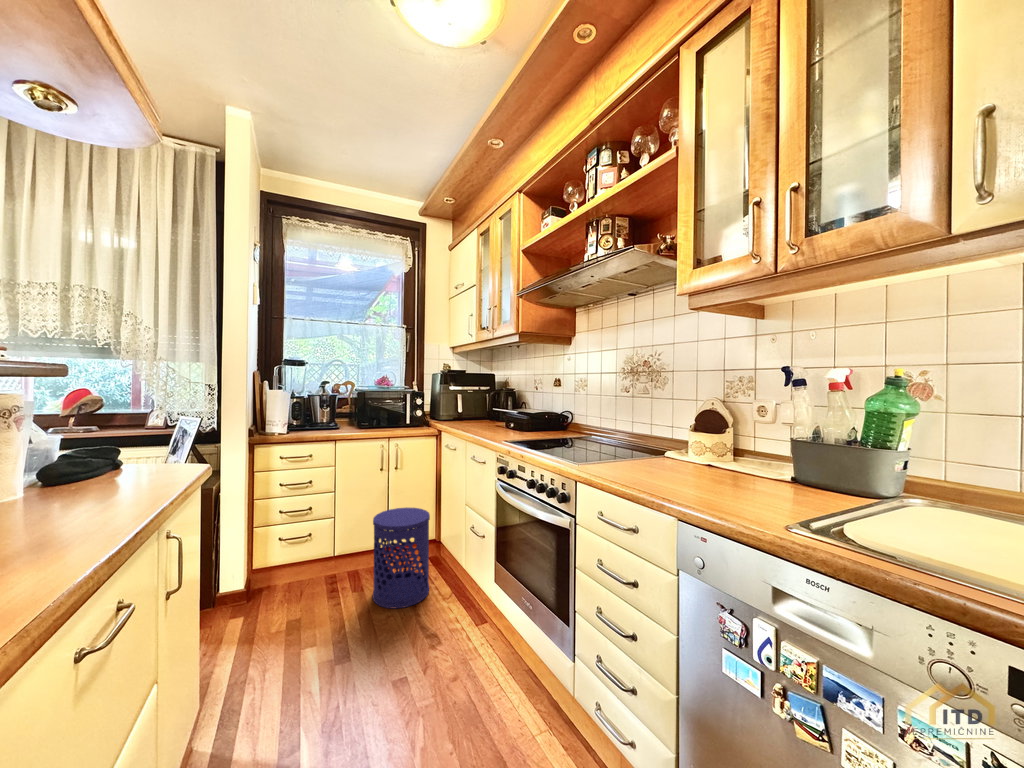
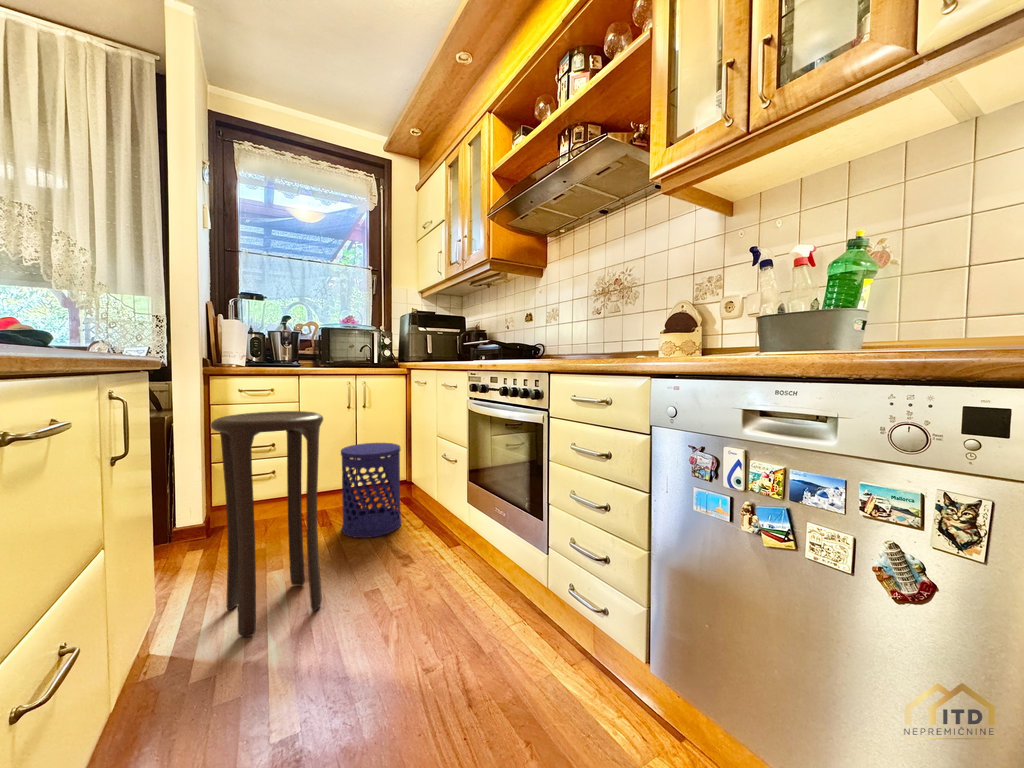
stool: none [255,500,358,734] -> present [211,411,323,637]

